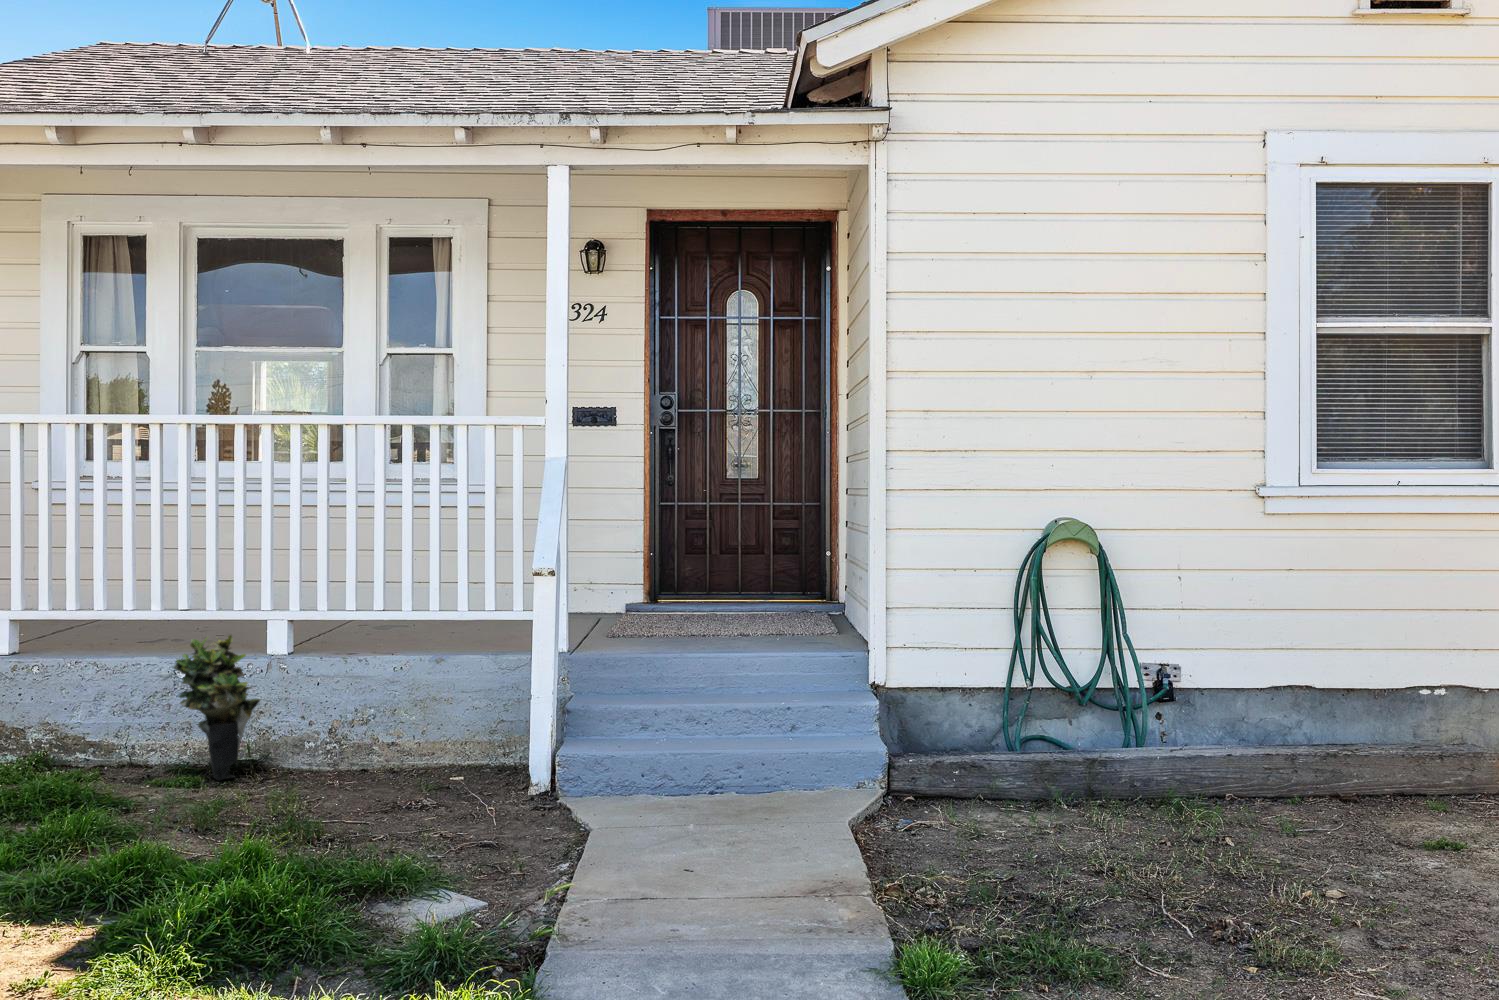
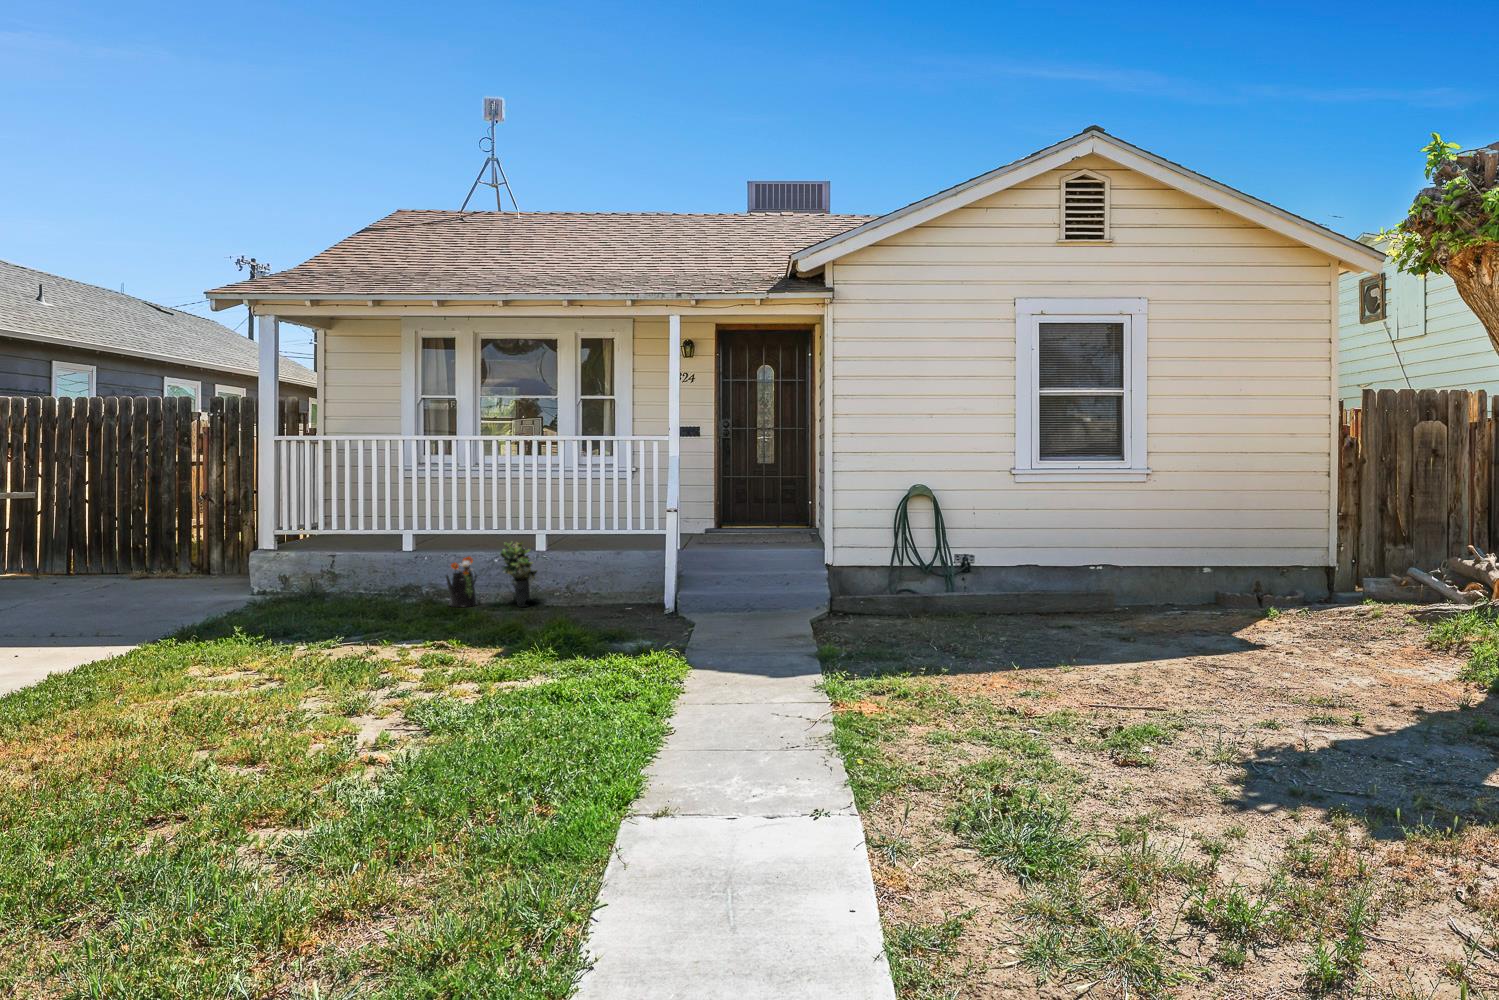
watering can: none [52,668,134,781] -> present [446,557,478,607]

